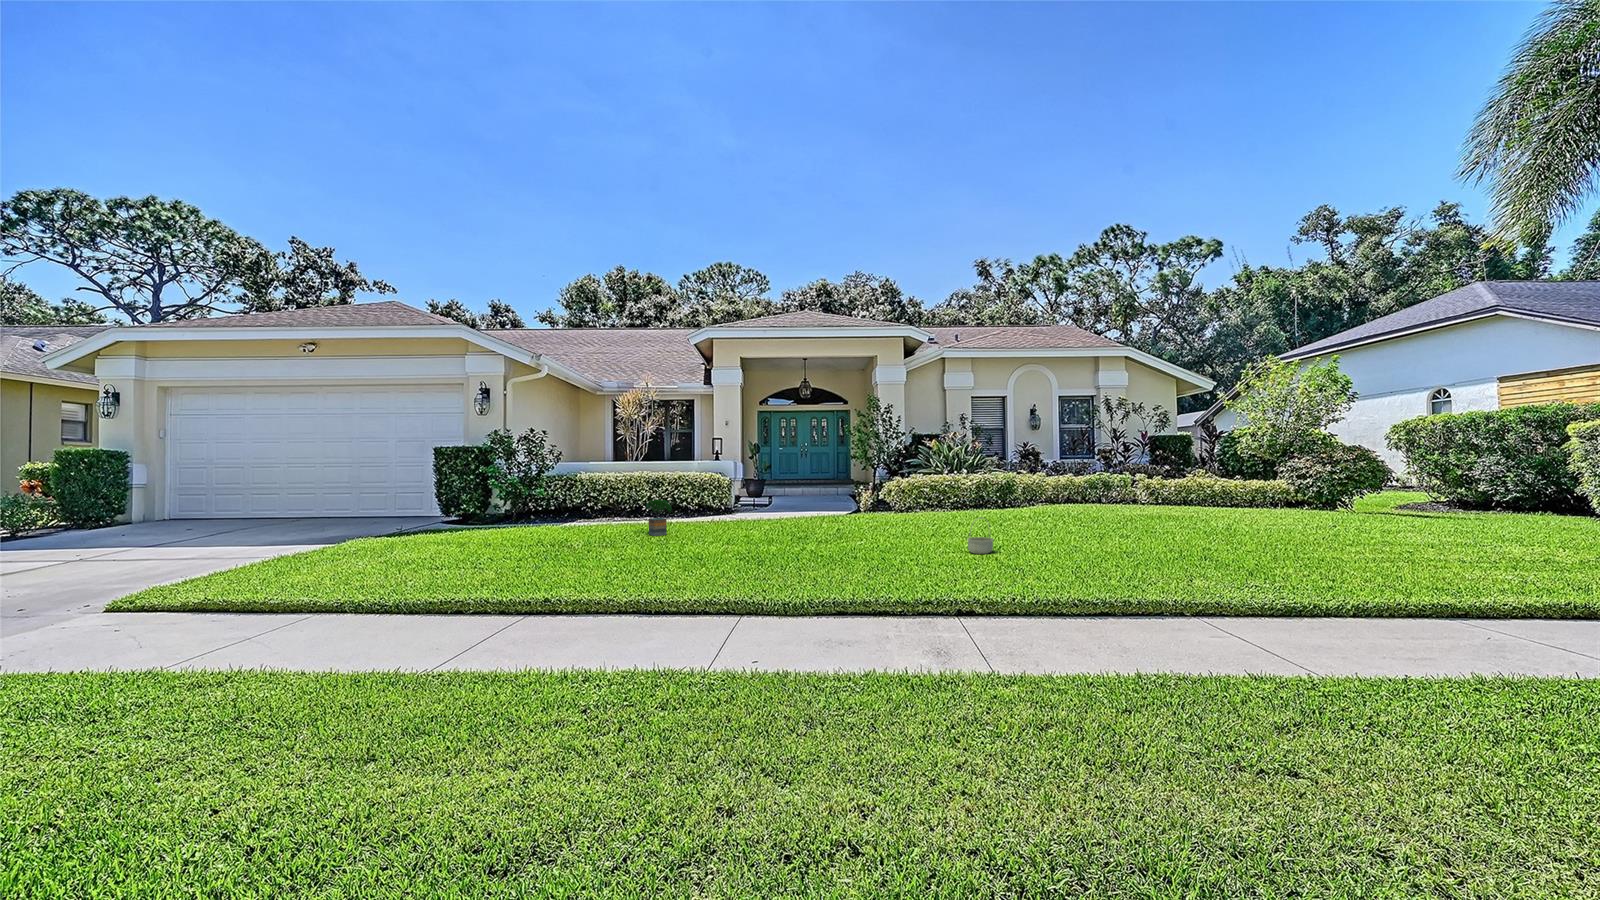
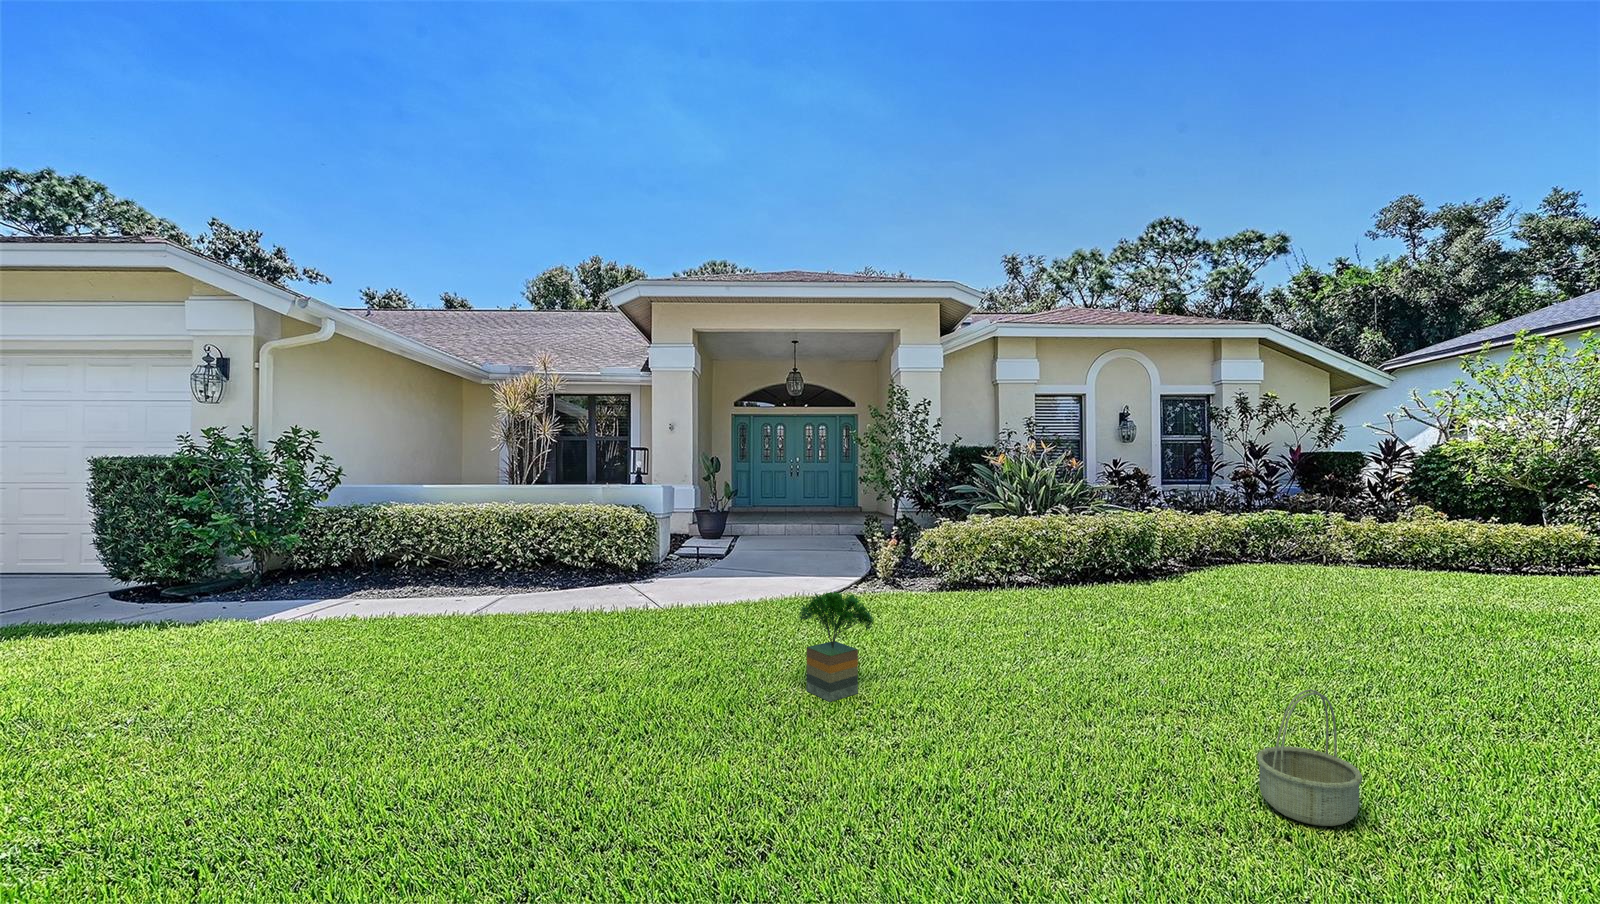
potted tree: present [646,499,672,536] -> present [799,592,874,702]

